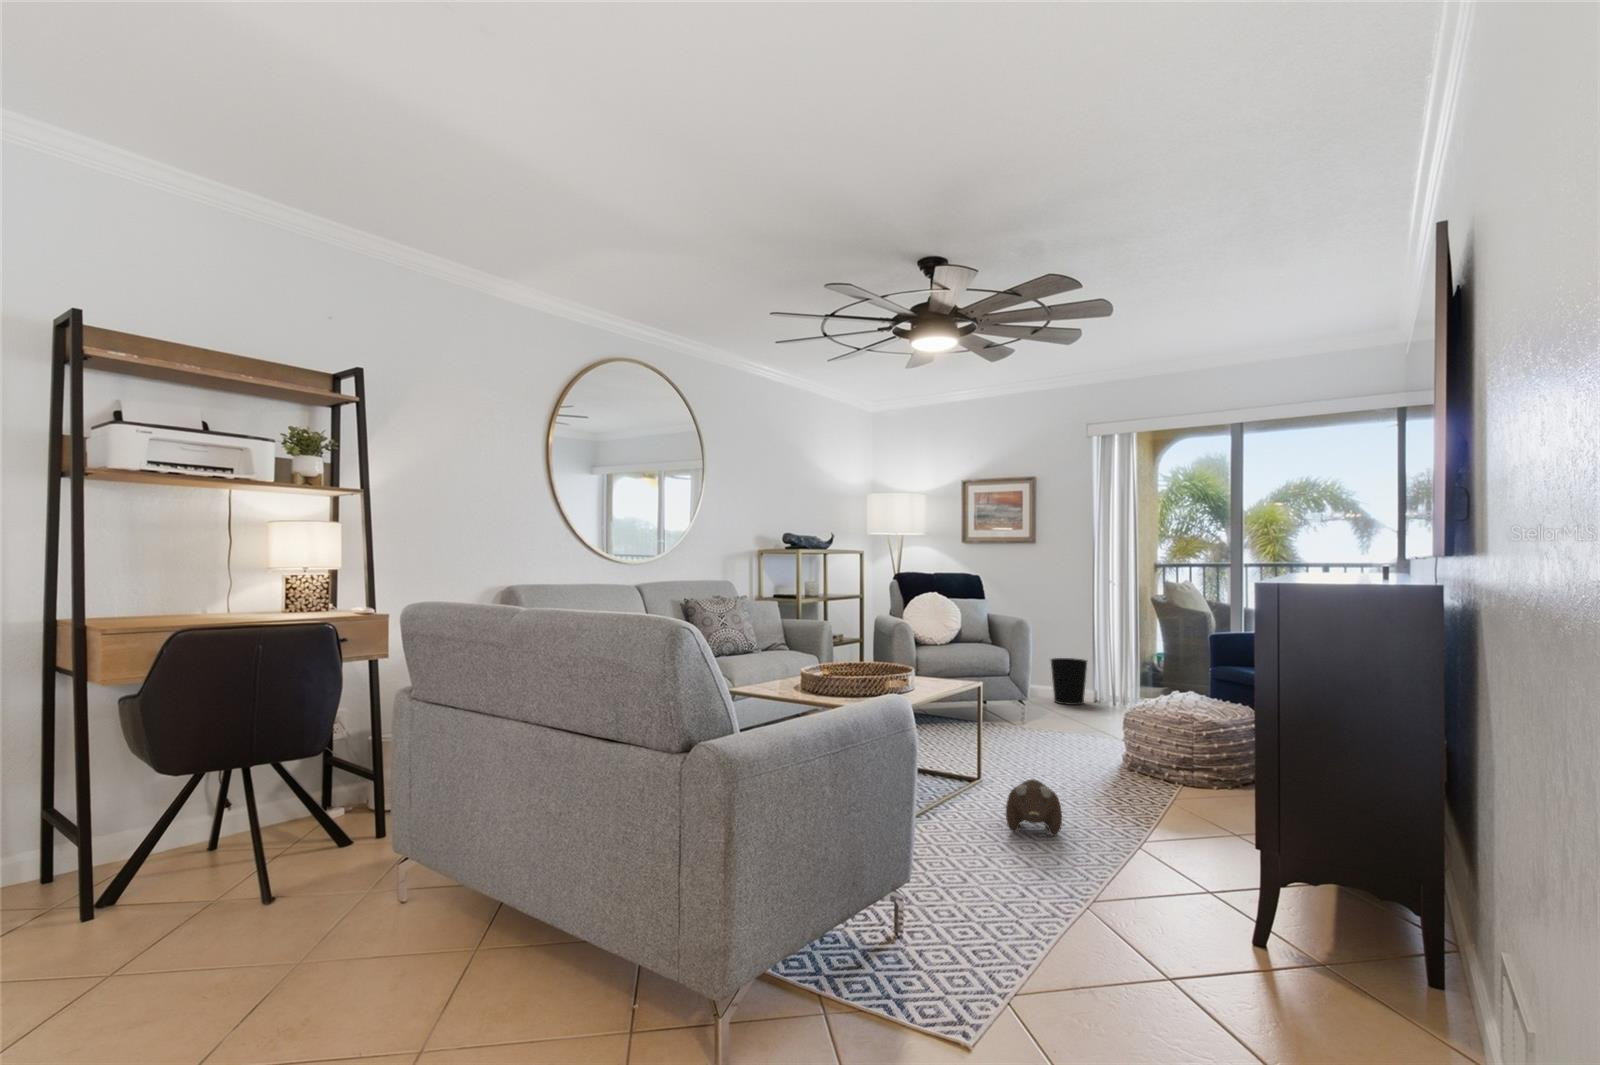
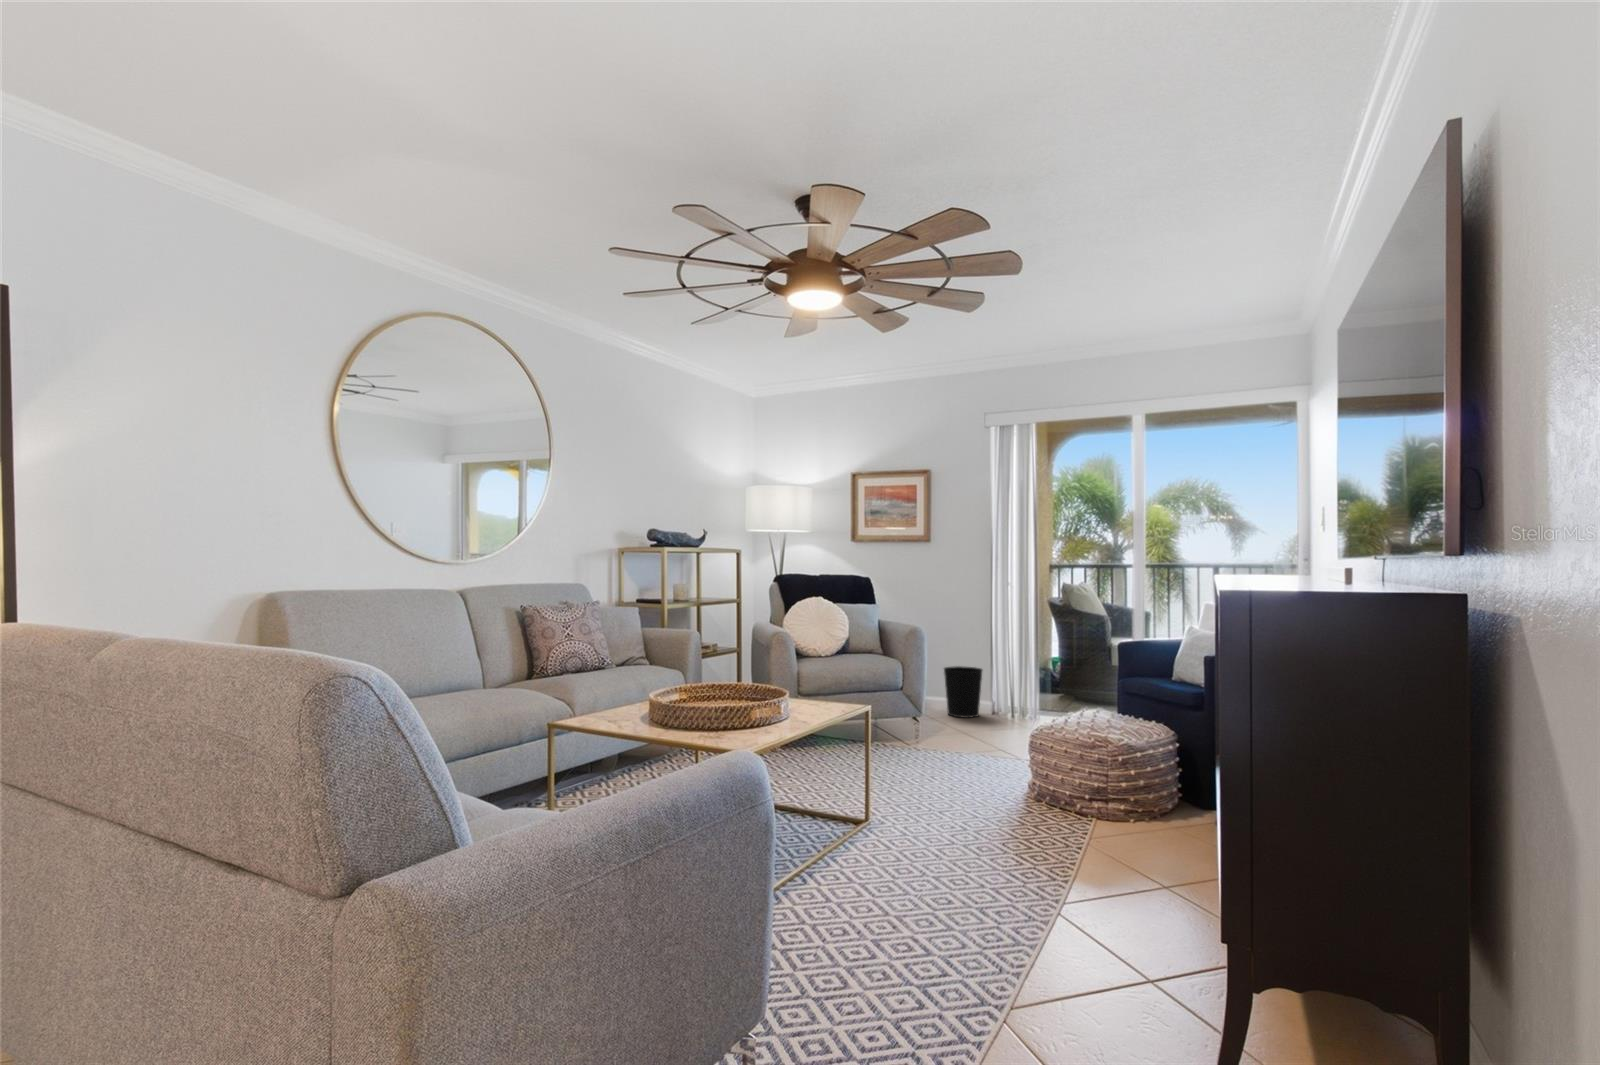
plush toy: present [1006,779,1062,836] -> none [898,831,967,902]

